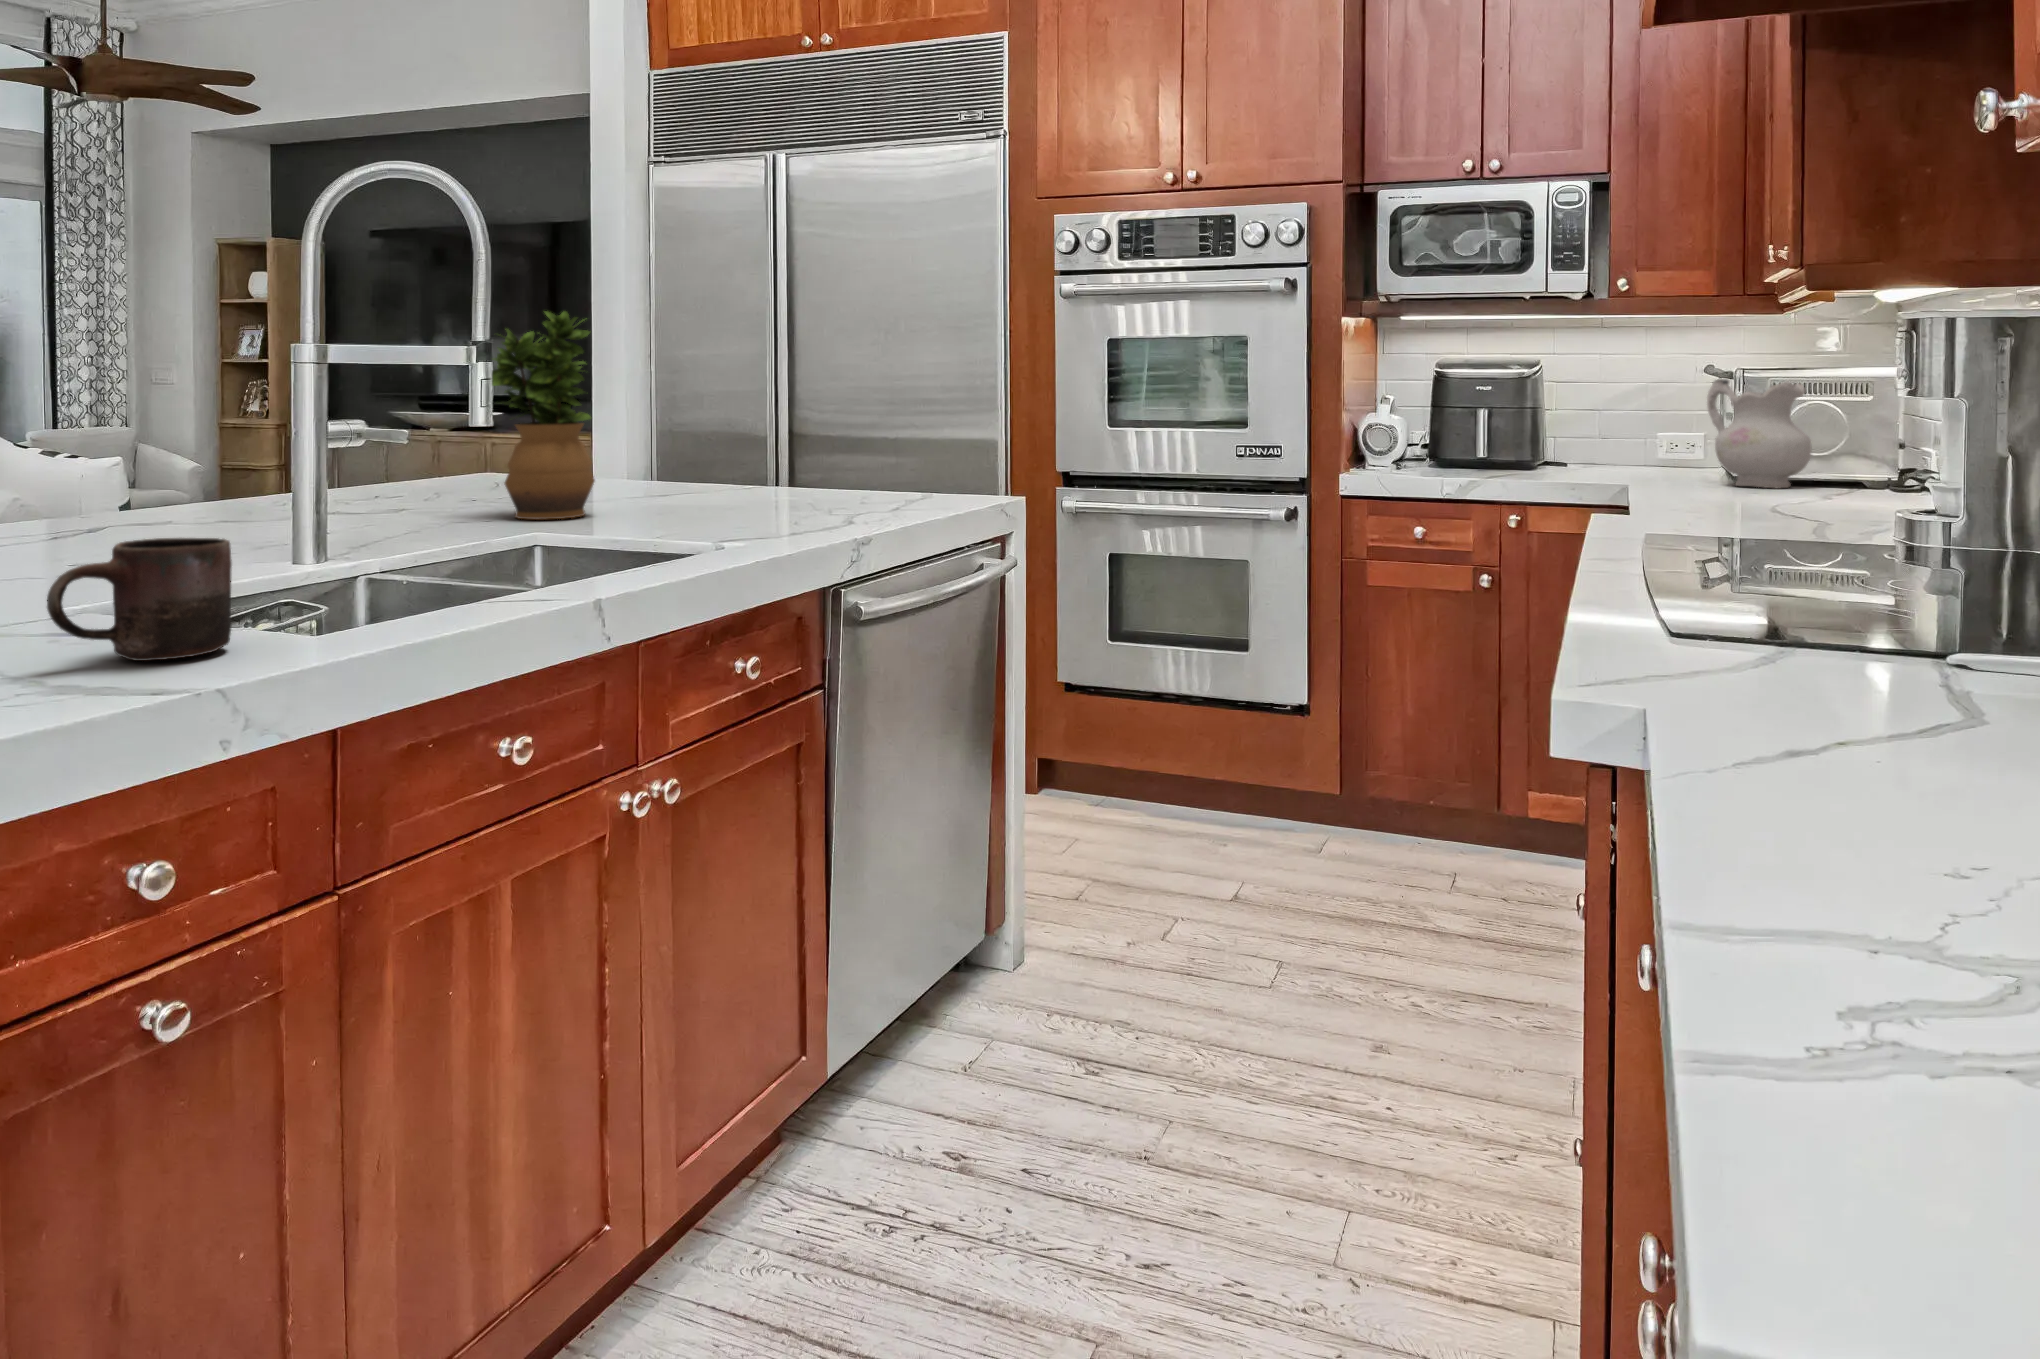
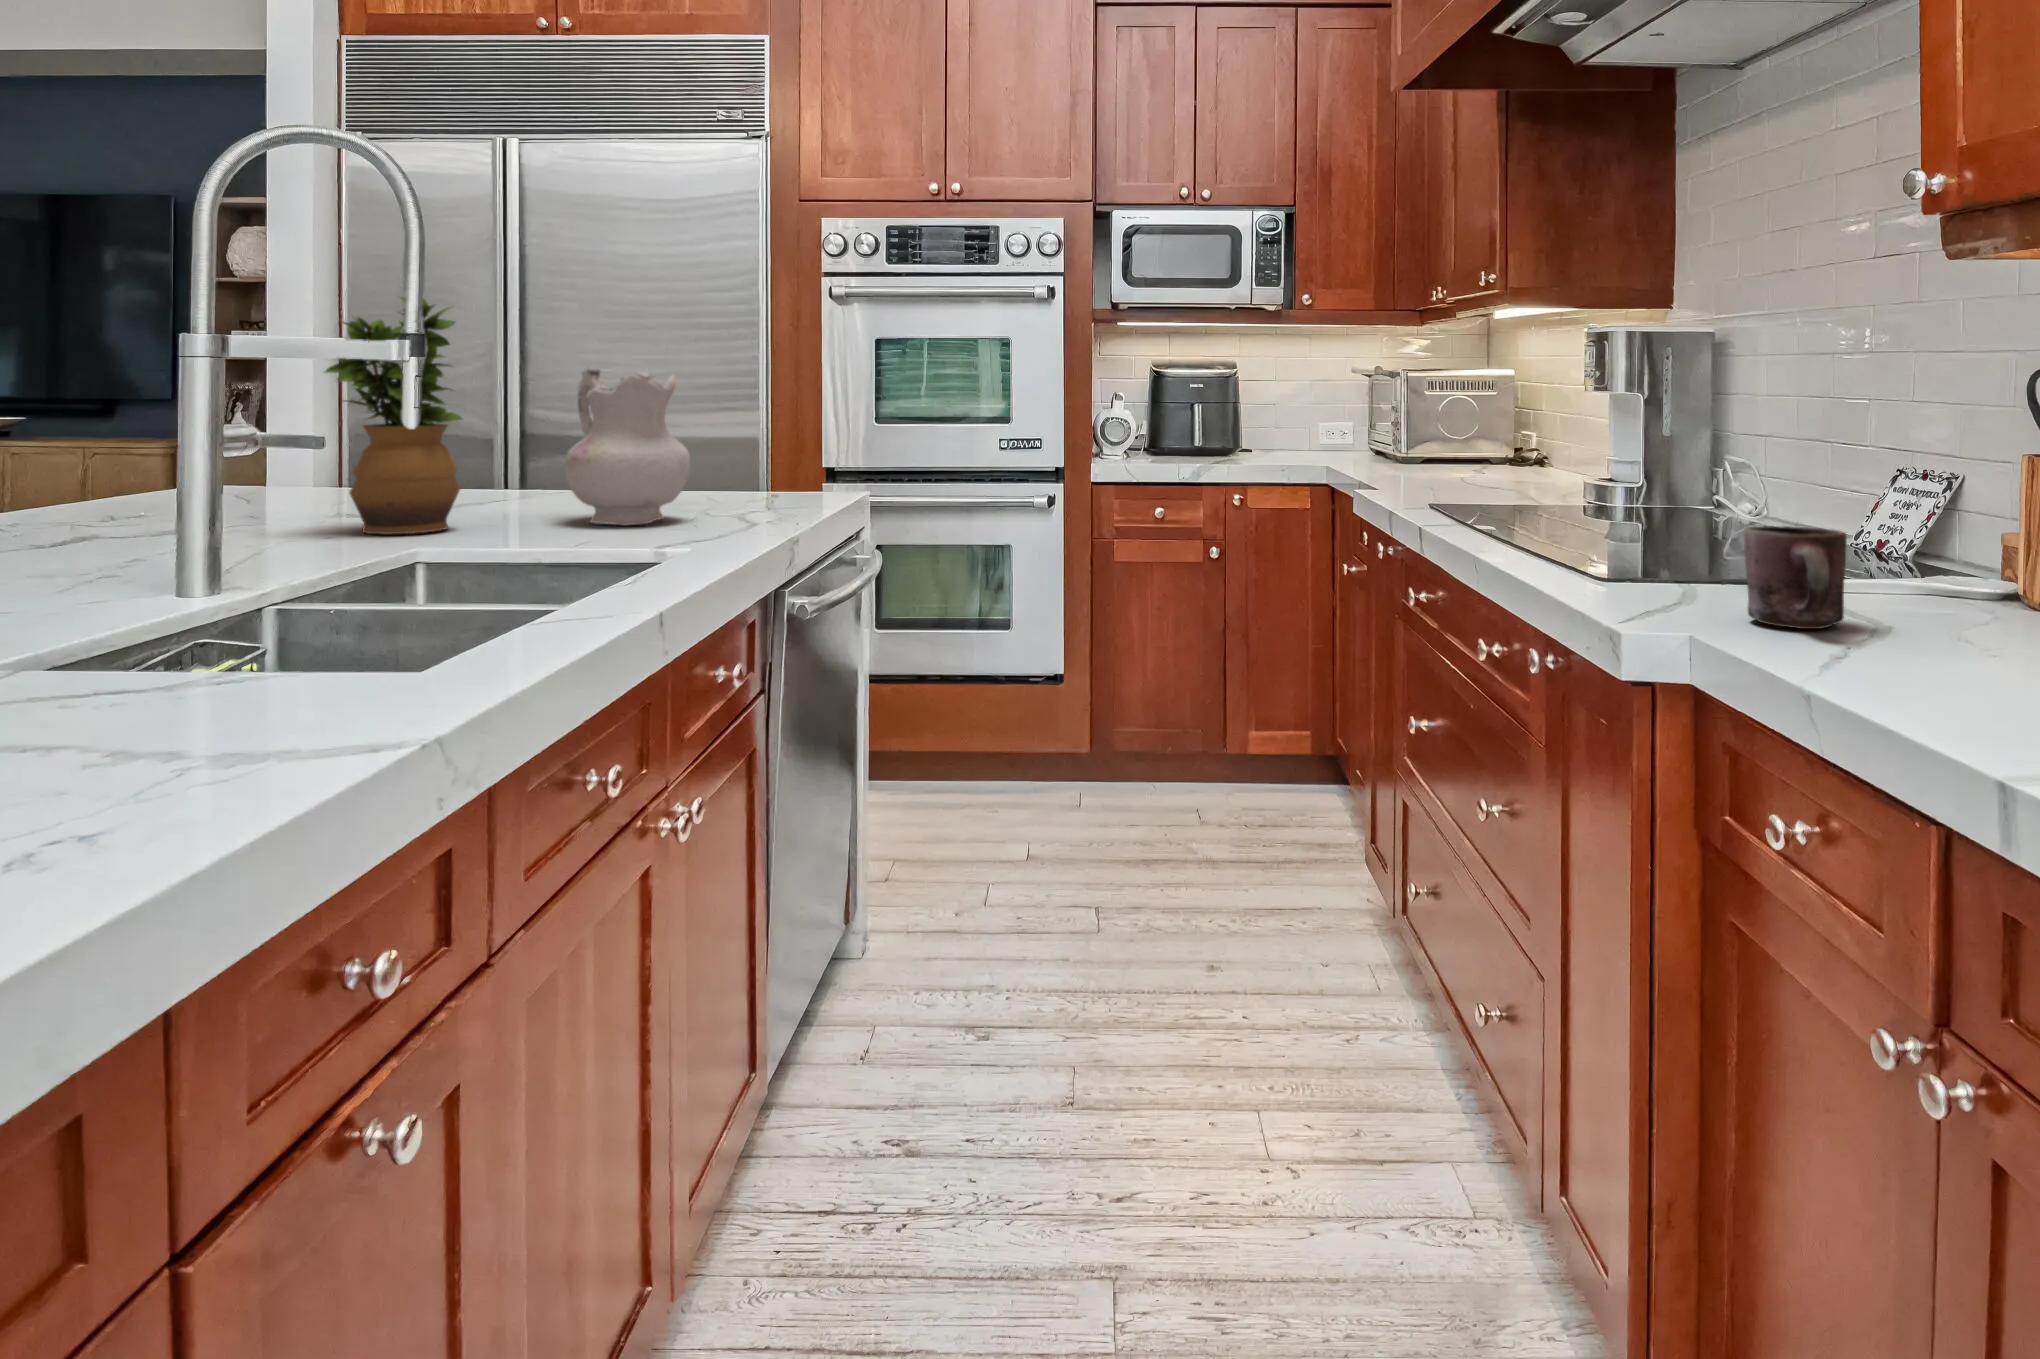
ceramic pitcher: present [1707,379,1811,488] -> present [565,368,690,525]
mug: present [47,538,232,661] -> present [1744,526,1847,629]

